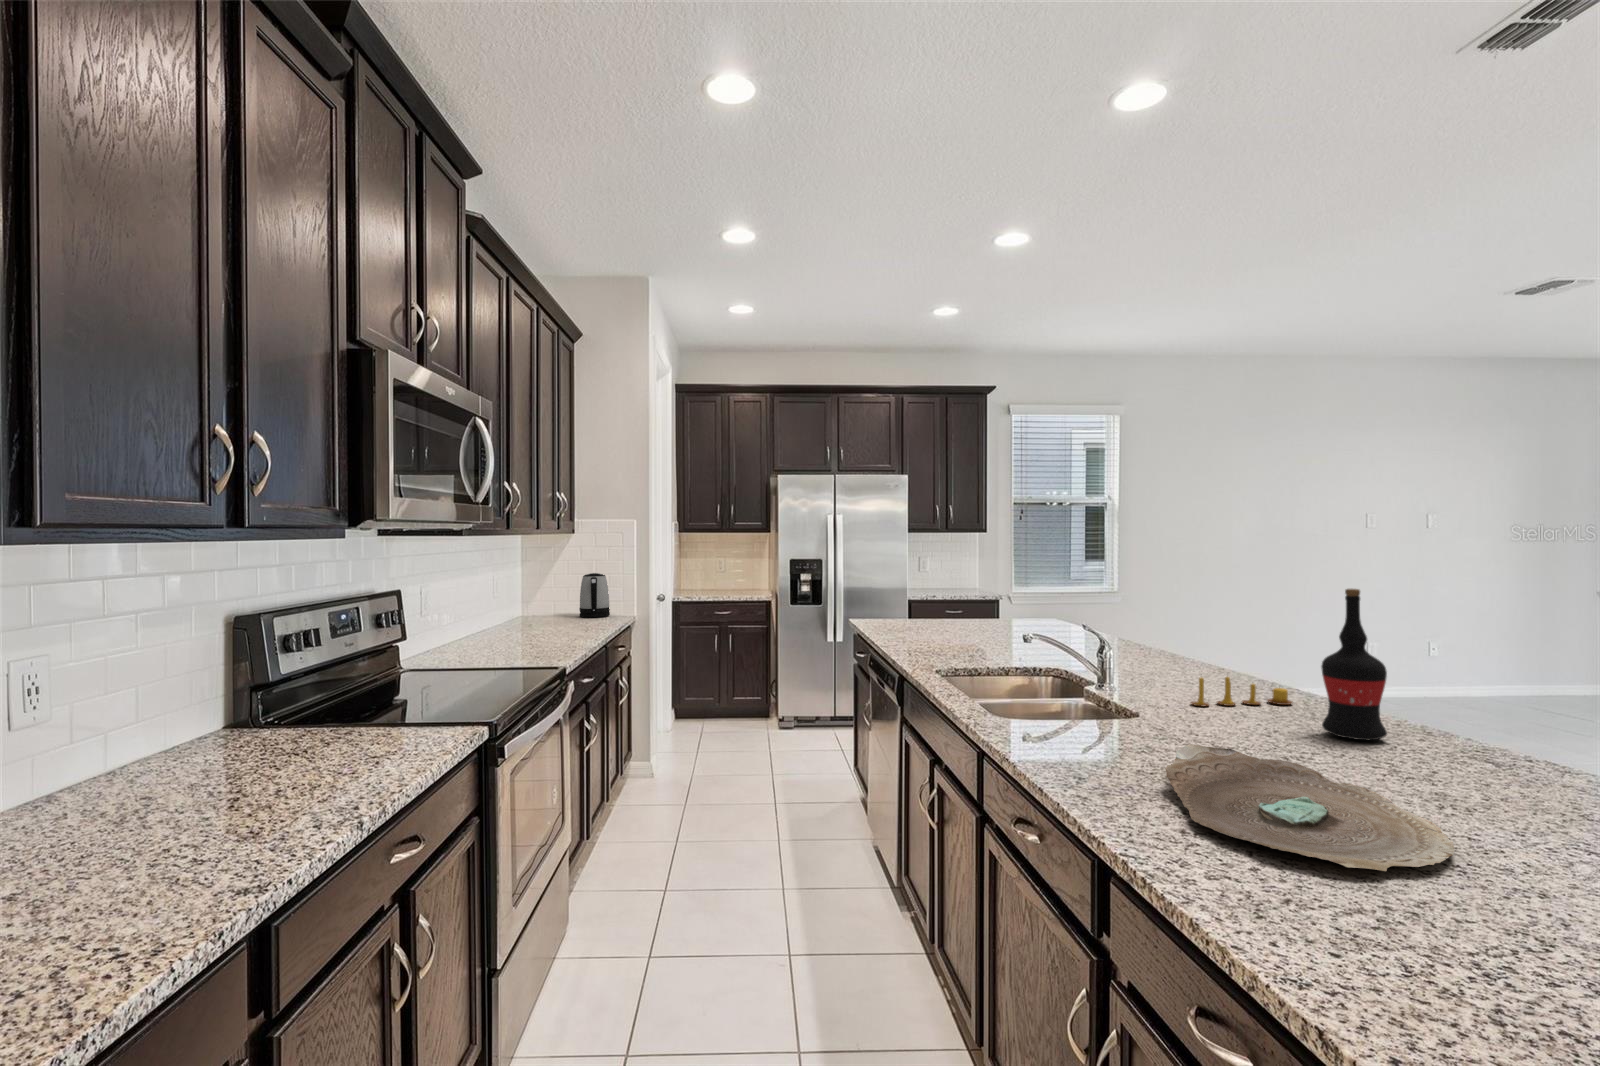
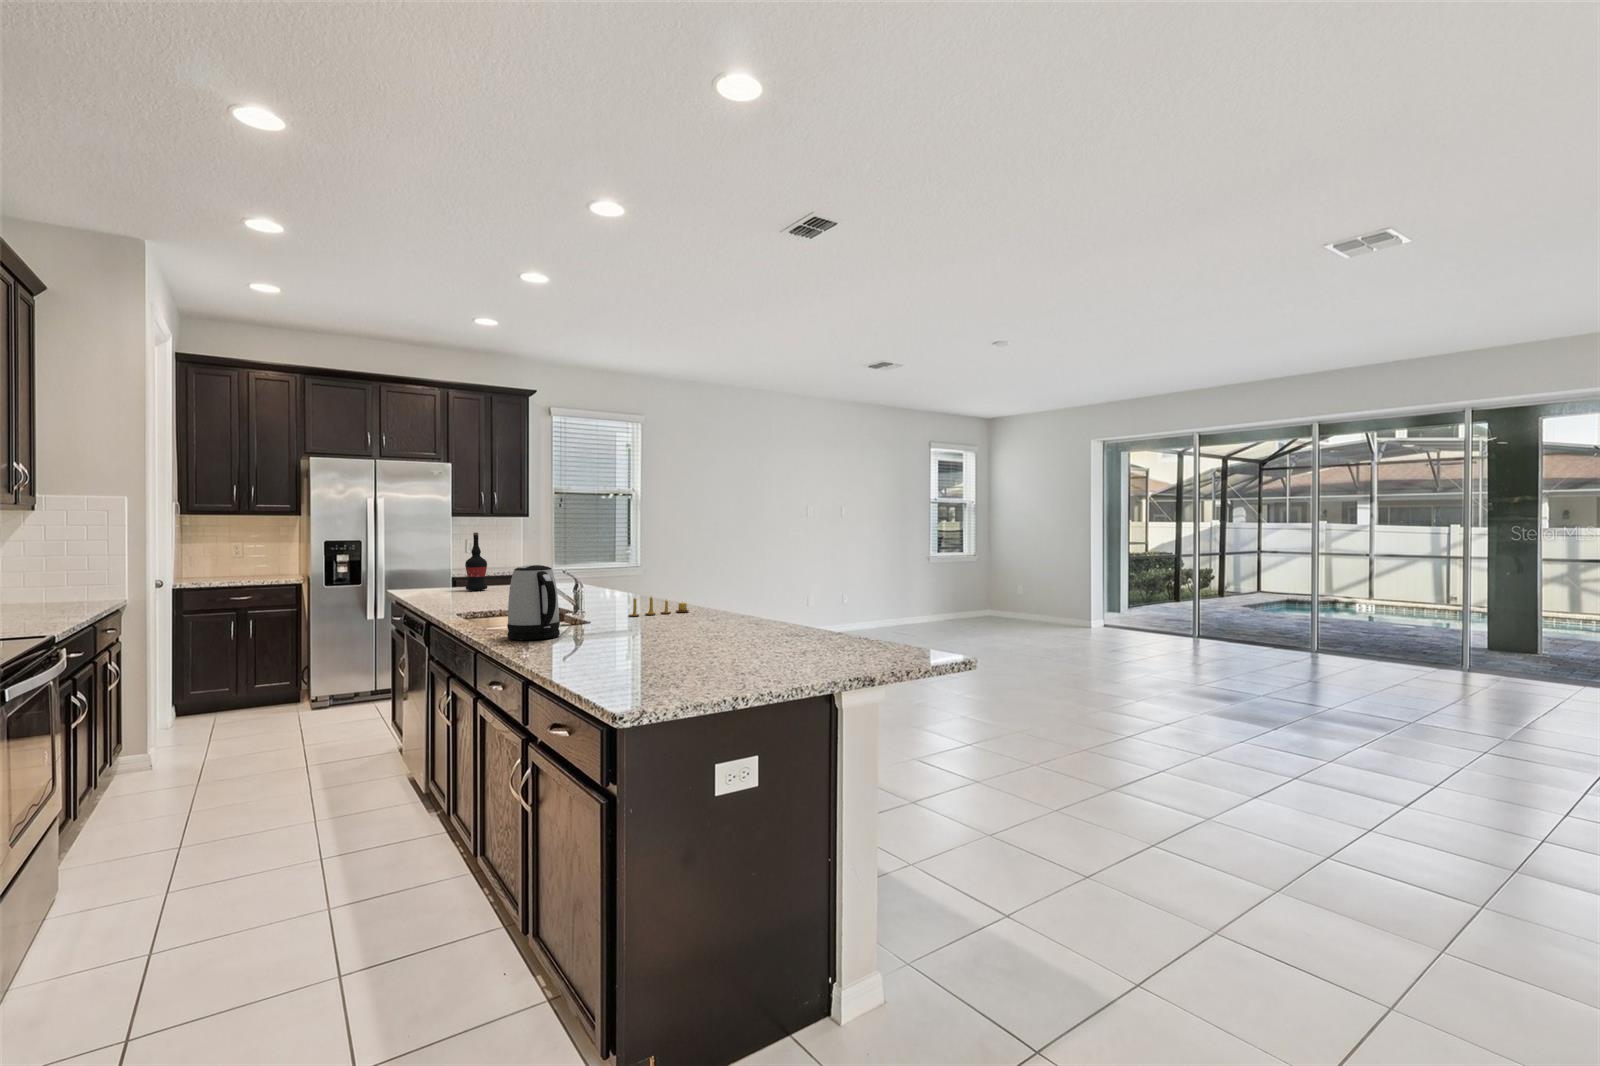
kettle: present [579,573,610,617] -> present [507,565,560,640]
wine bottle: present [1321,589,1387,740] -> present [465,532,487,591]
decorative bowl: present [1165,744,1454,871] -> none [578,623,701,657]

